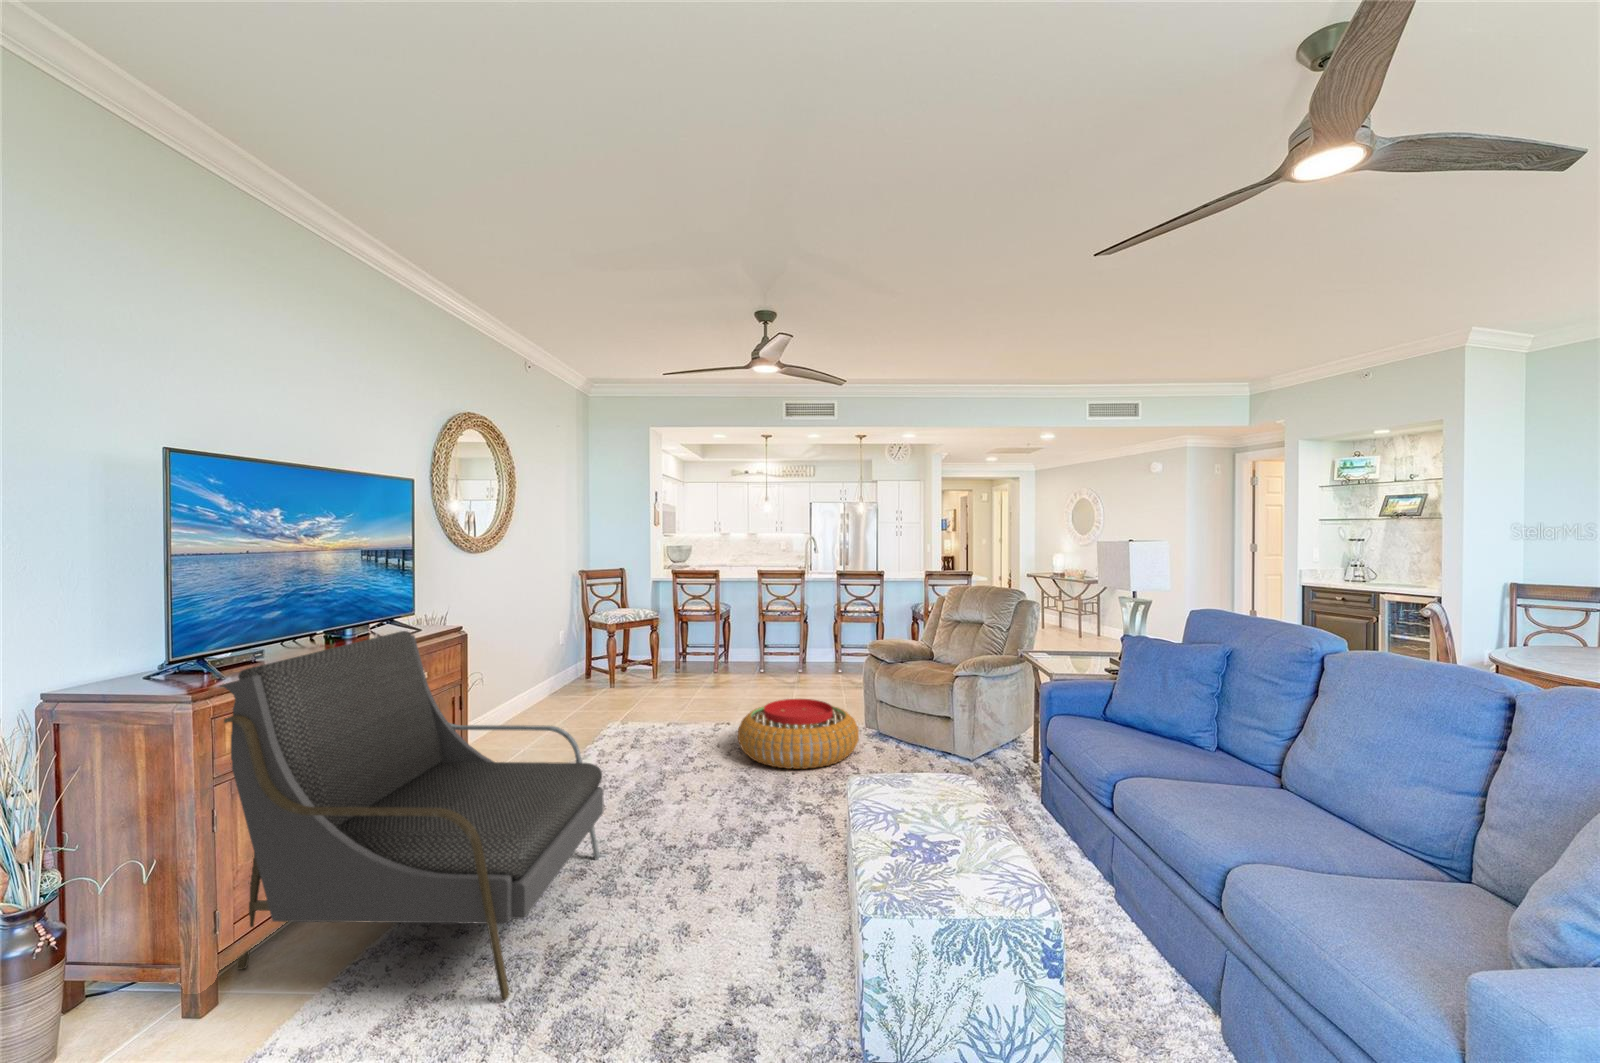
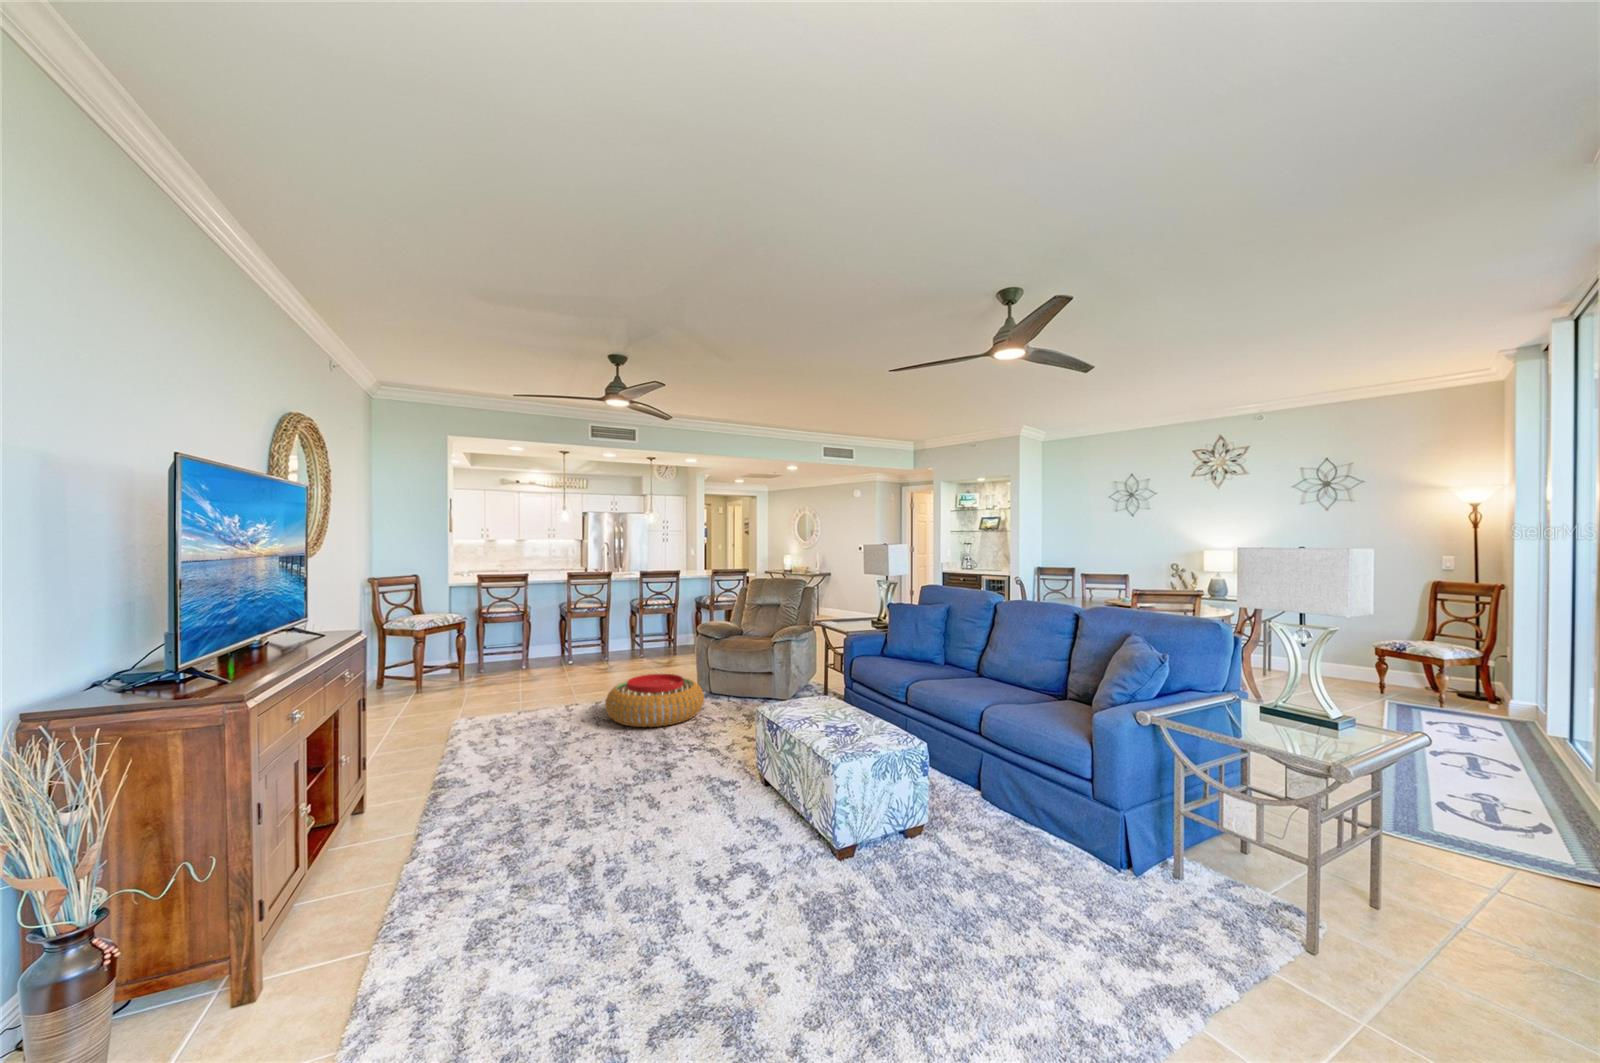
armchair: present [220,631,604,1001] -> none [296,635,589,942]

